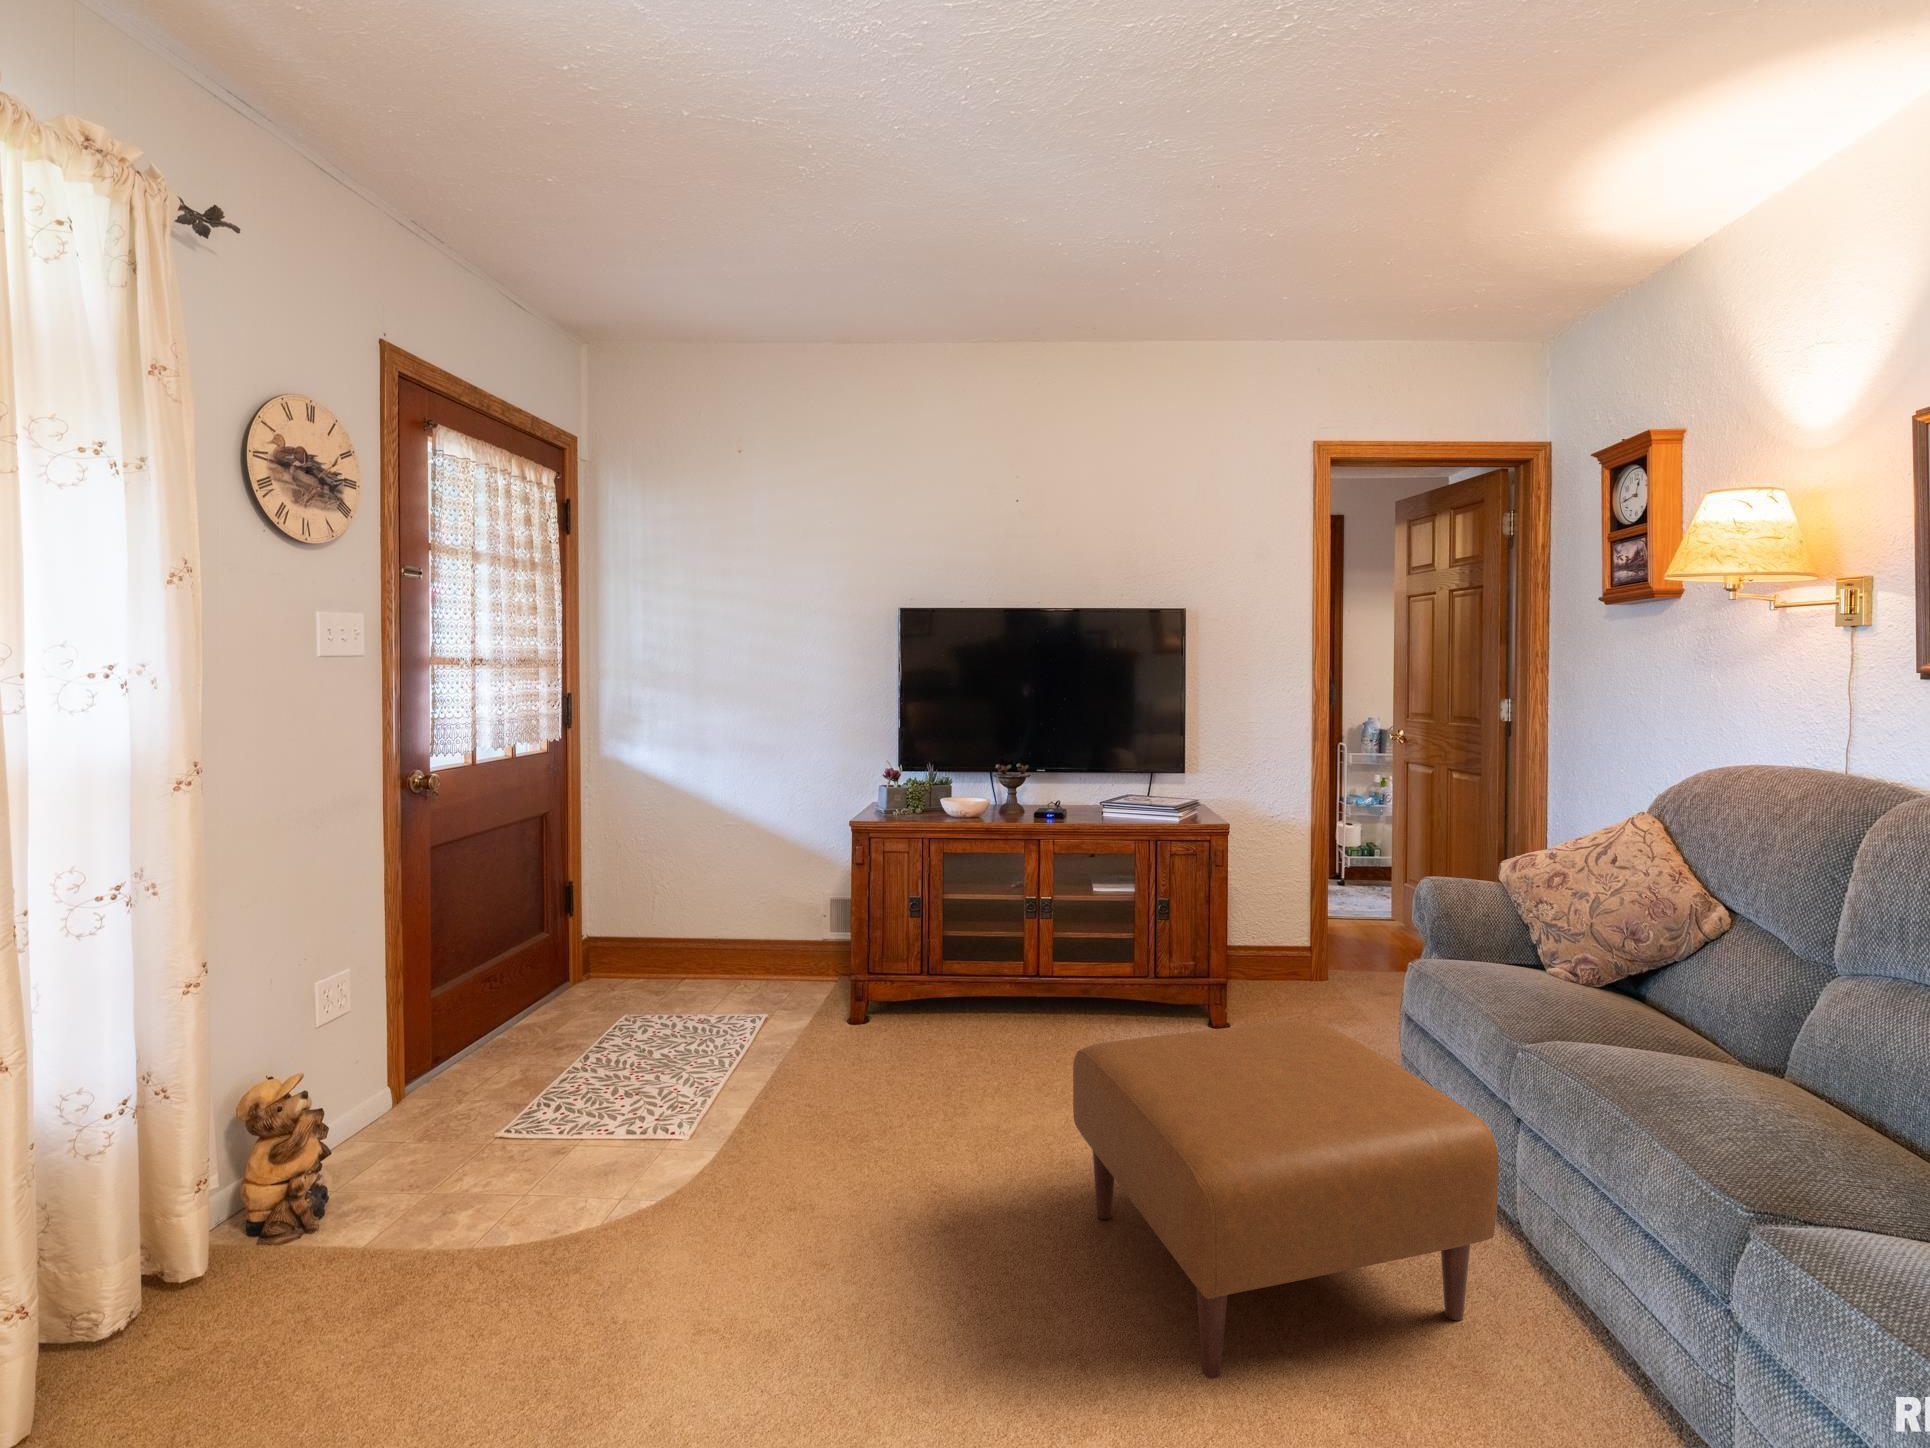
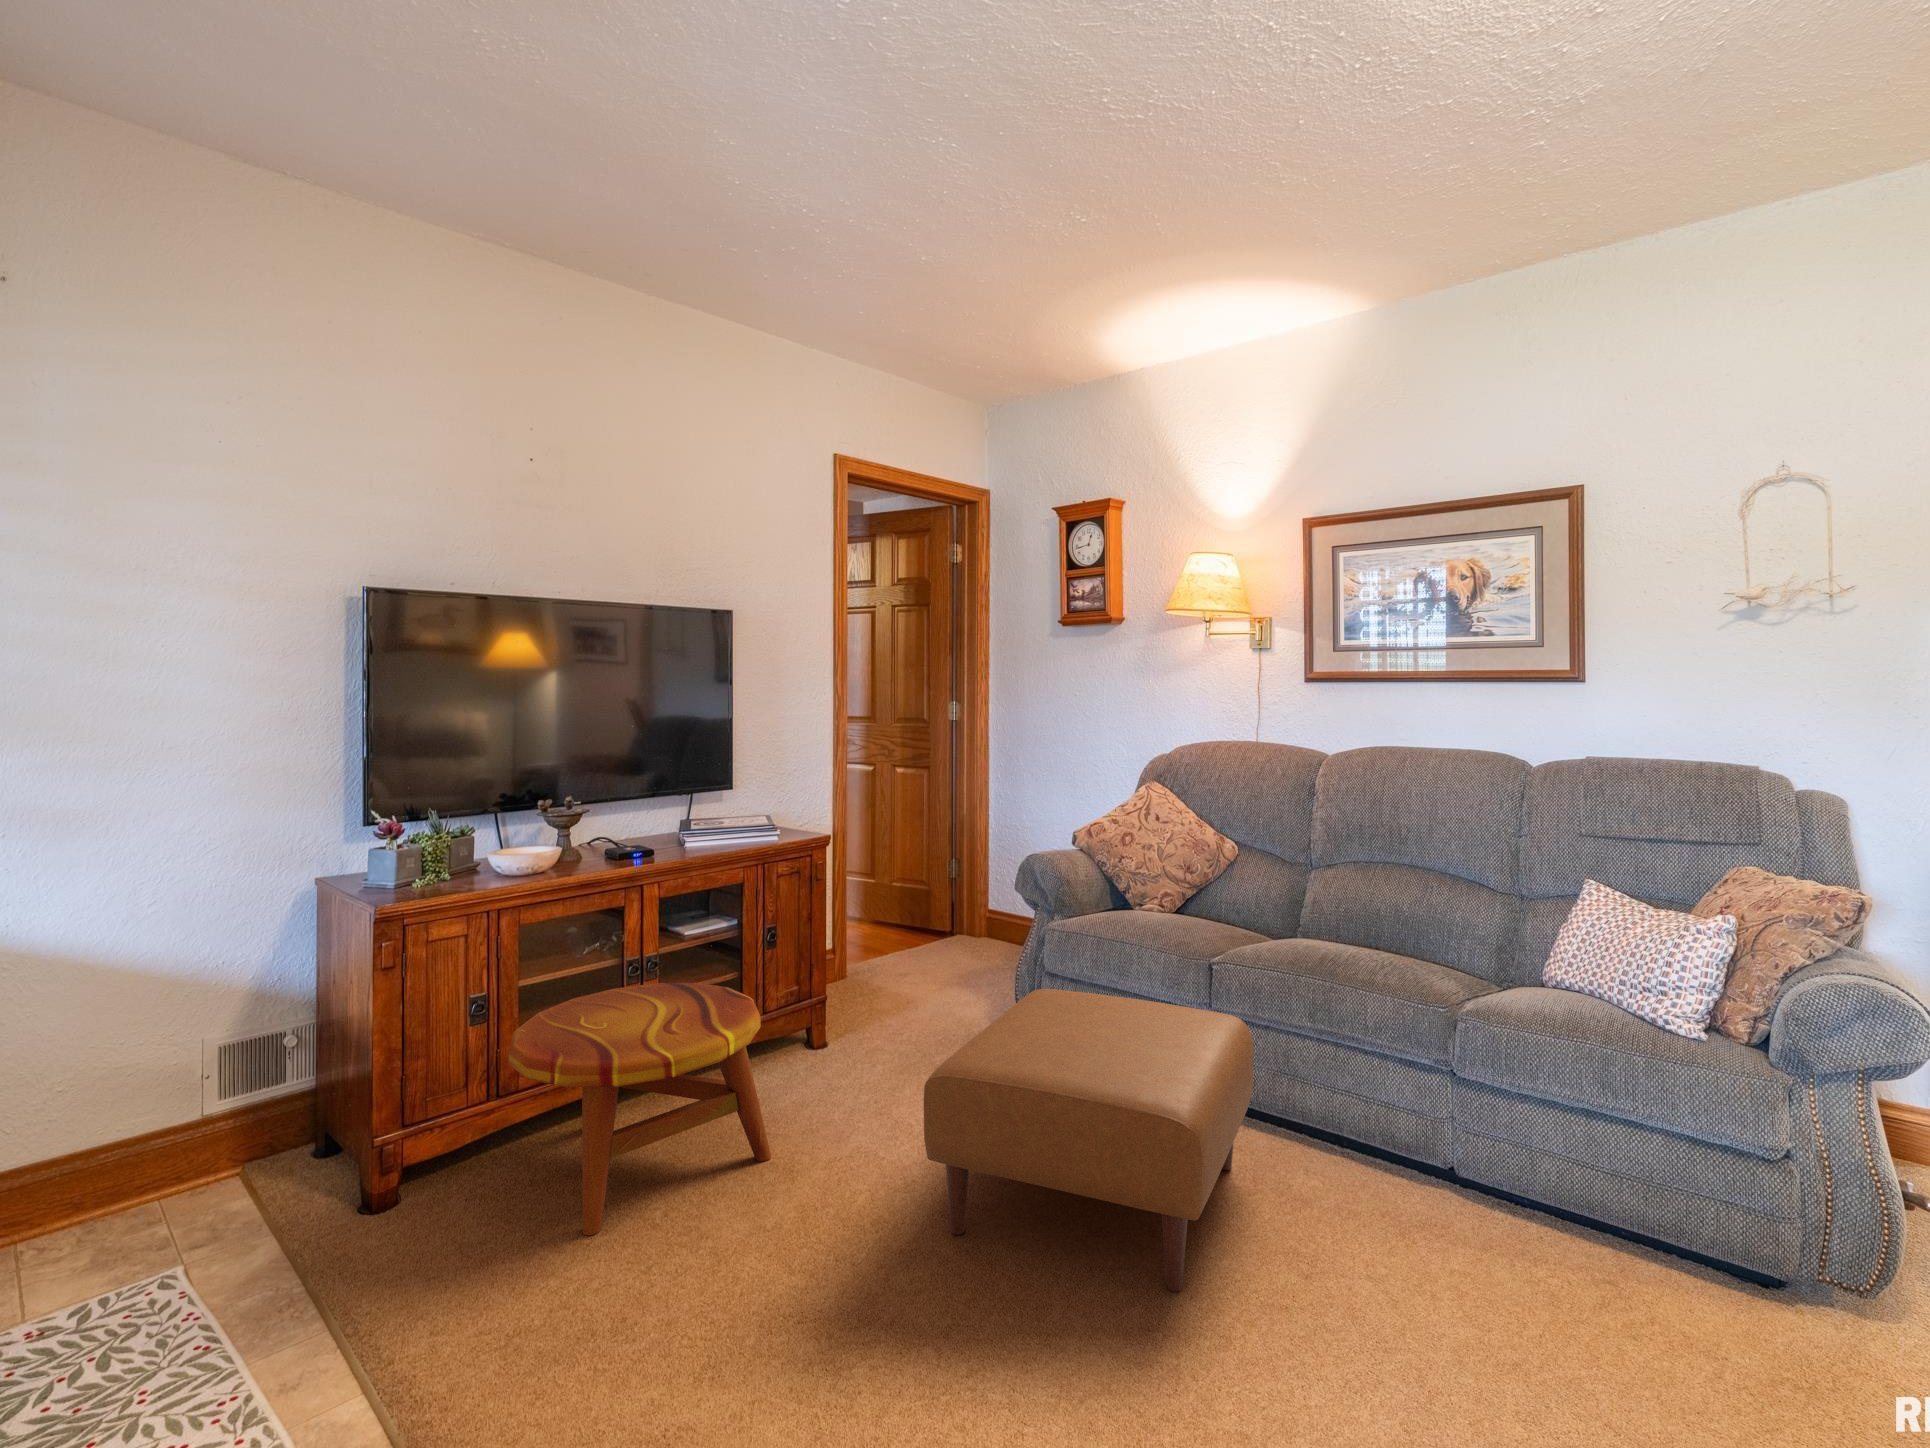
side table: none [888,919,1082,1097] -> present [509,983,771,1235]

